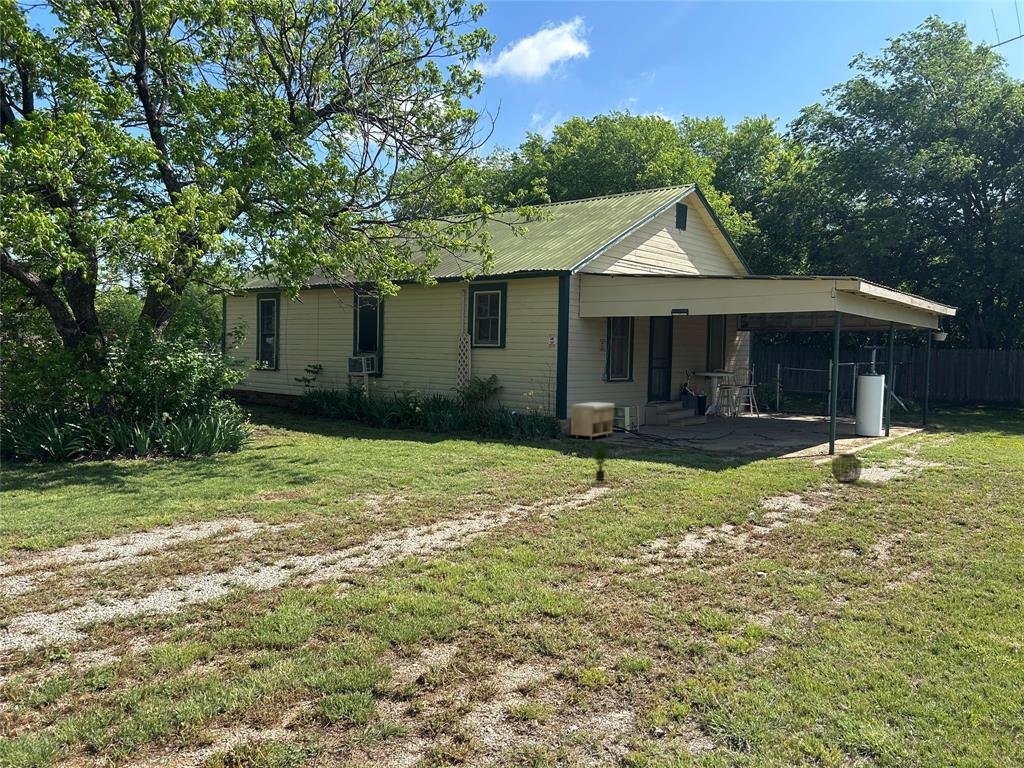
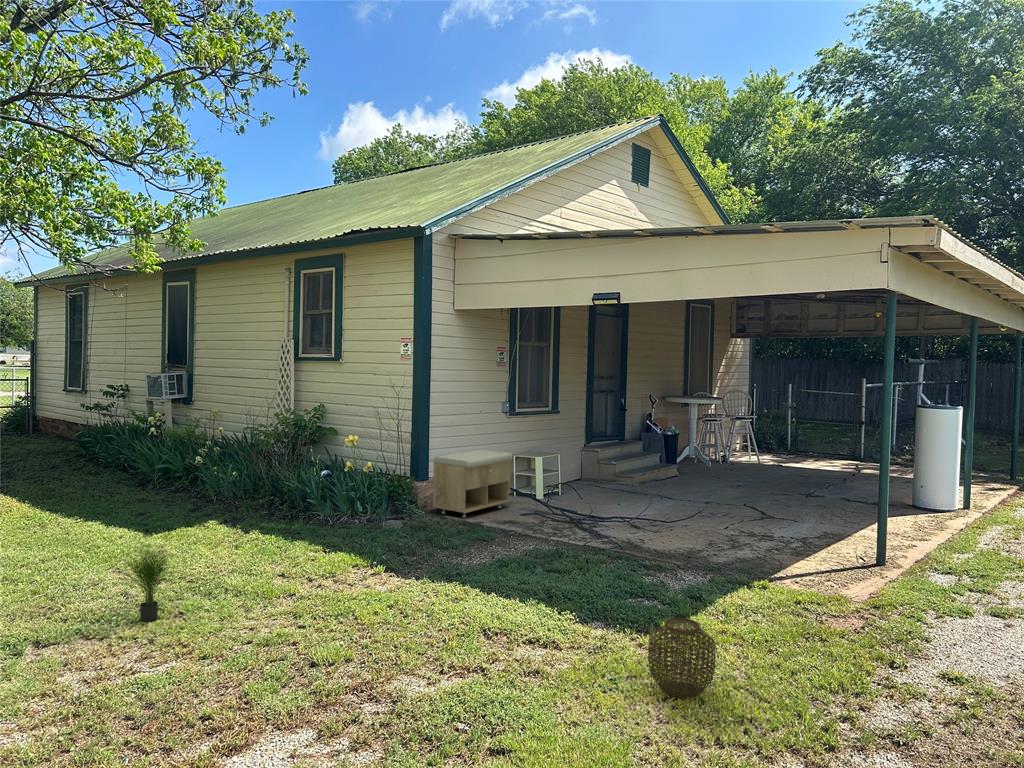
potted plant: present [593,446,608,480] -> present [121,547,169,622]
woven basket: present [832,453,861,483] -> present [648,618,716,698]

